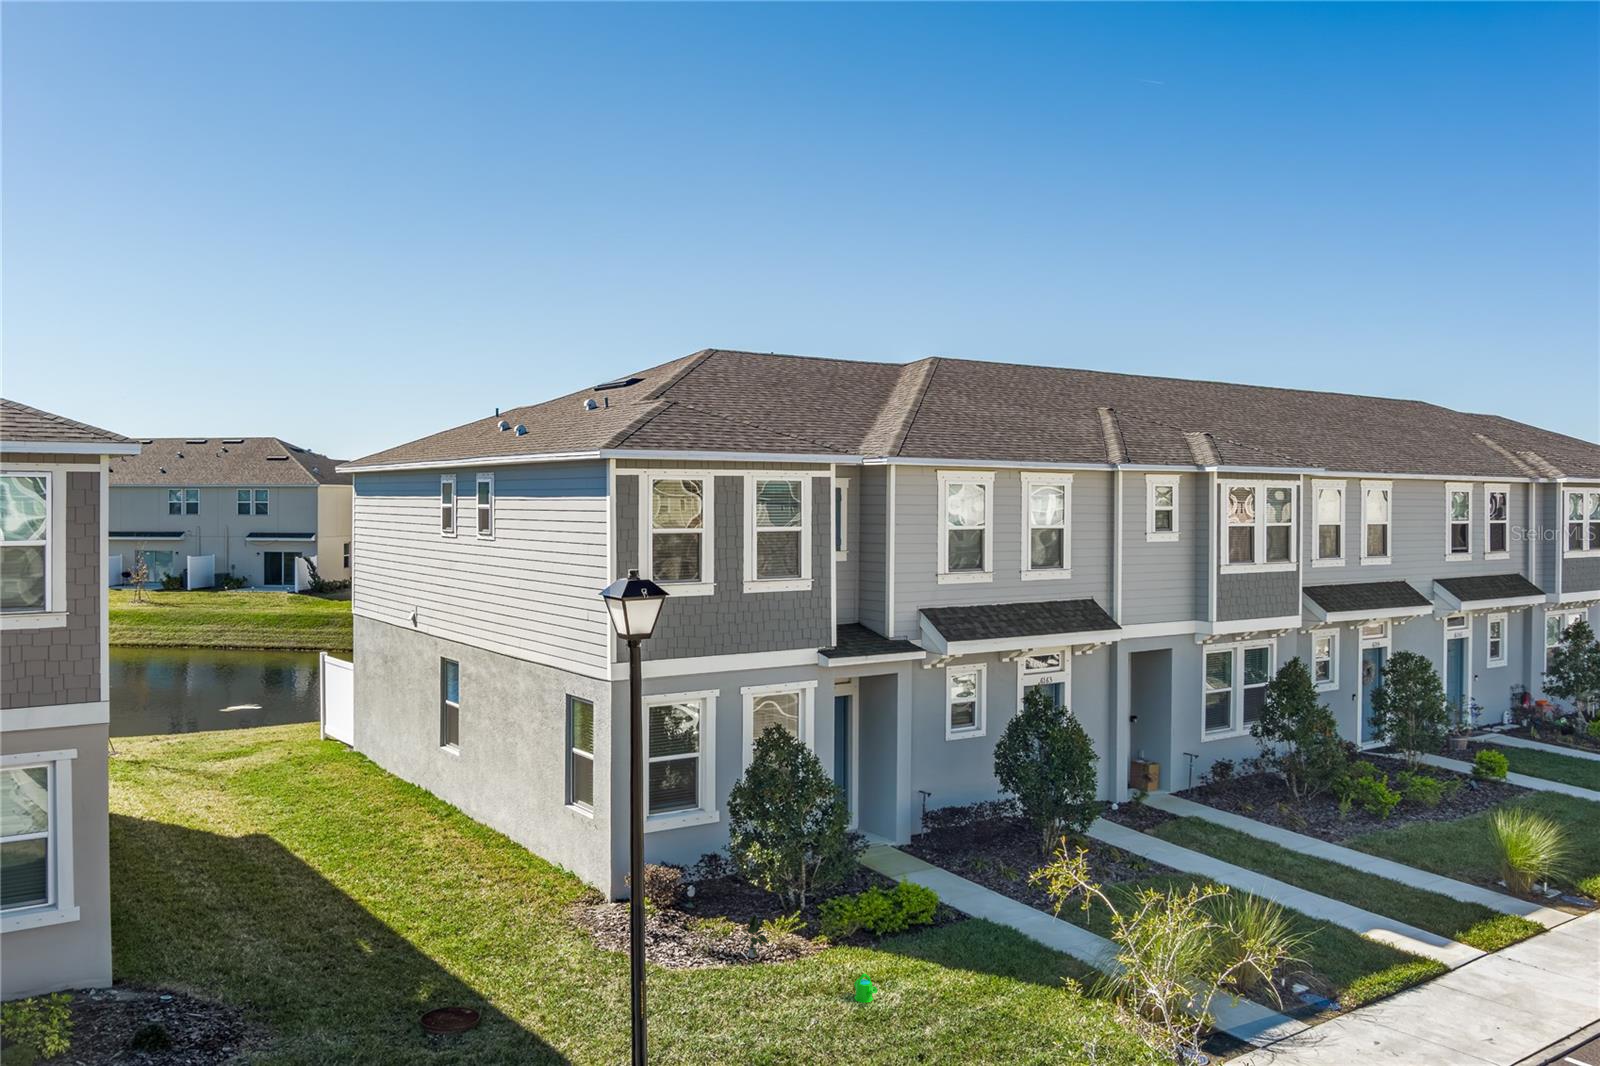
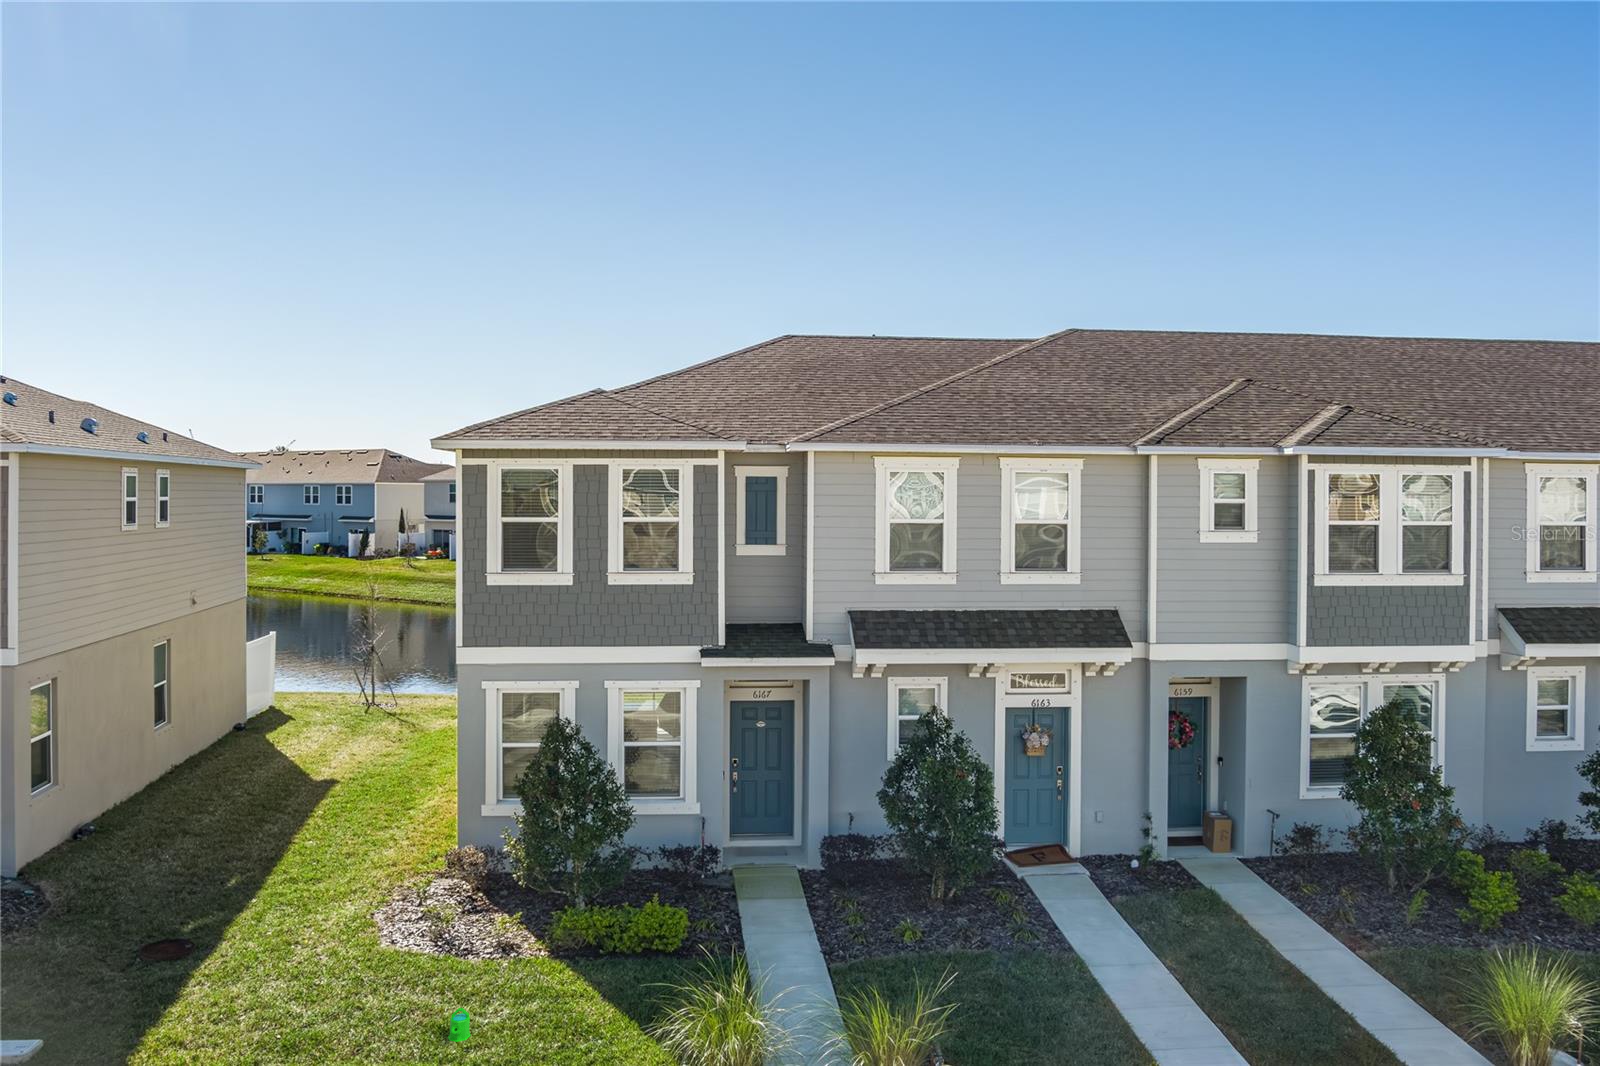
potted plant: present [740,915,769,958] -> none [432,919,465,964]

